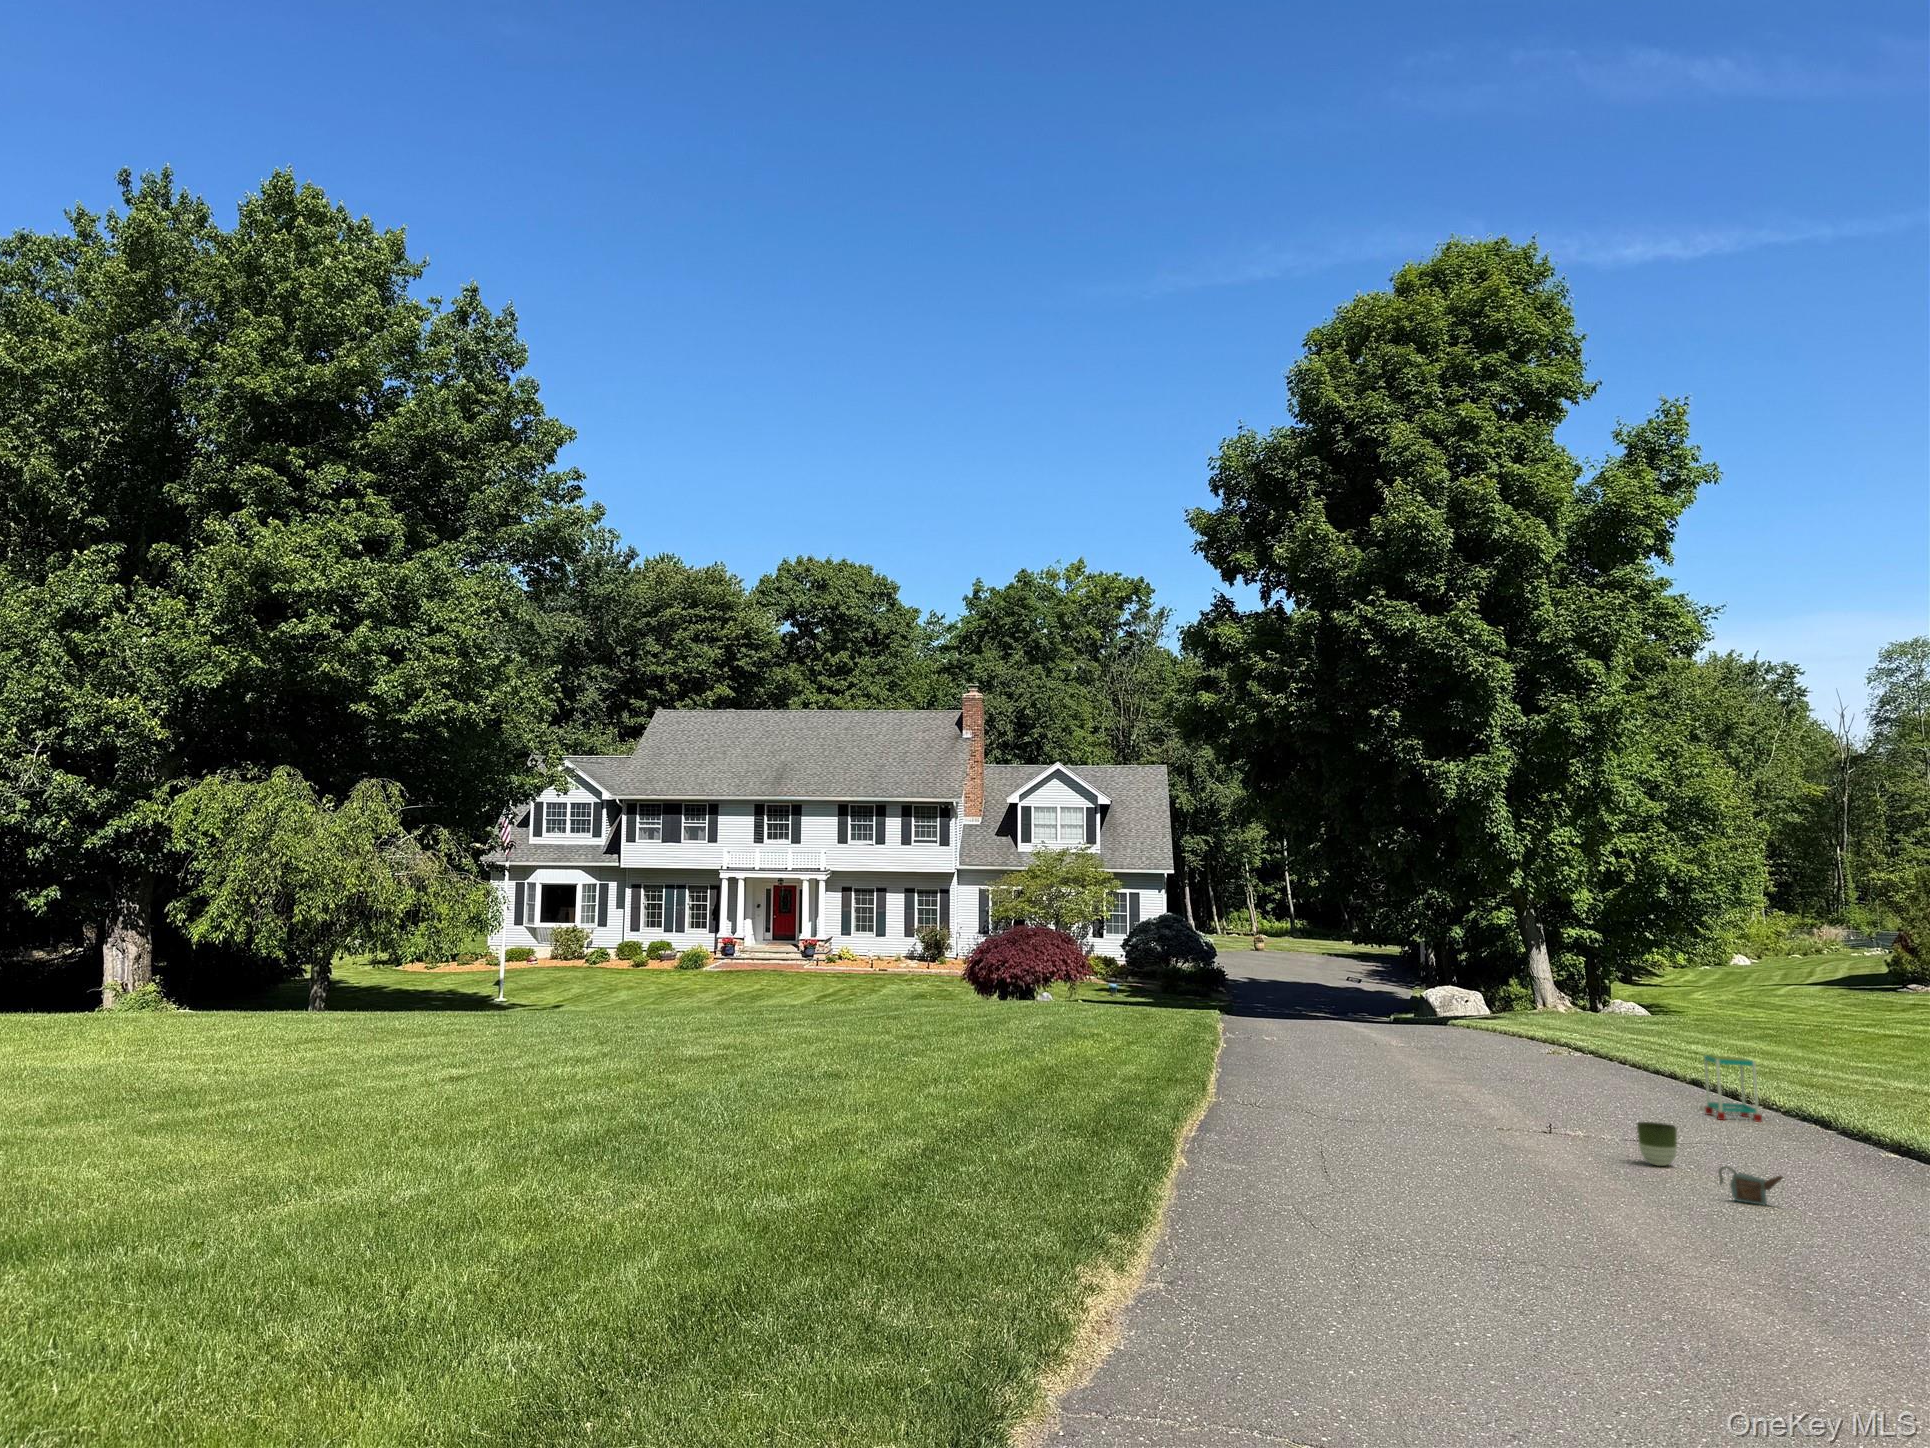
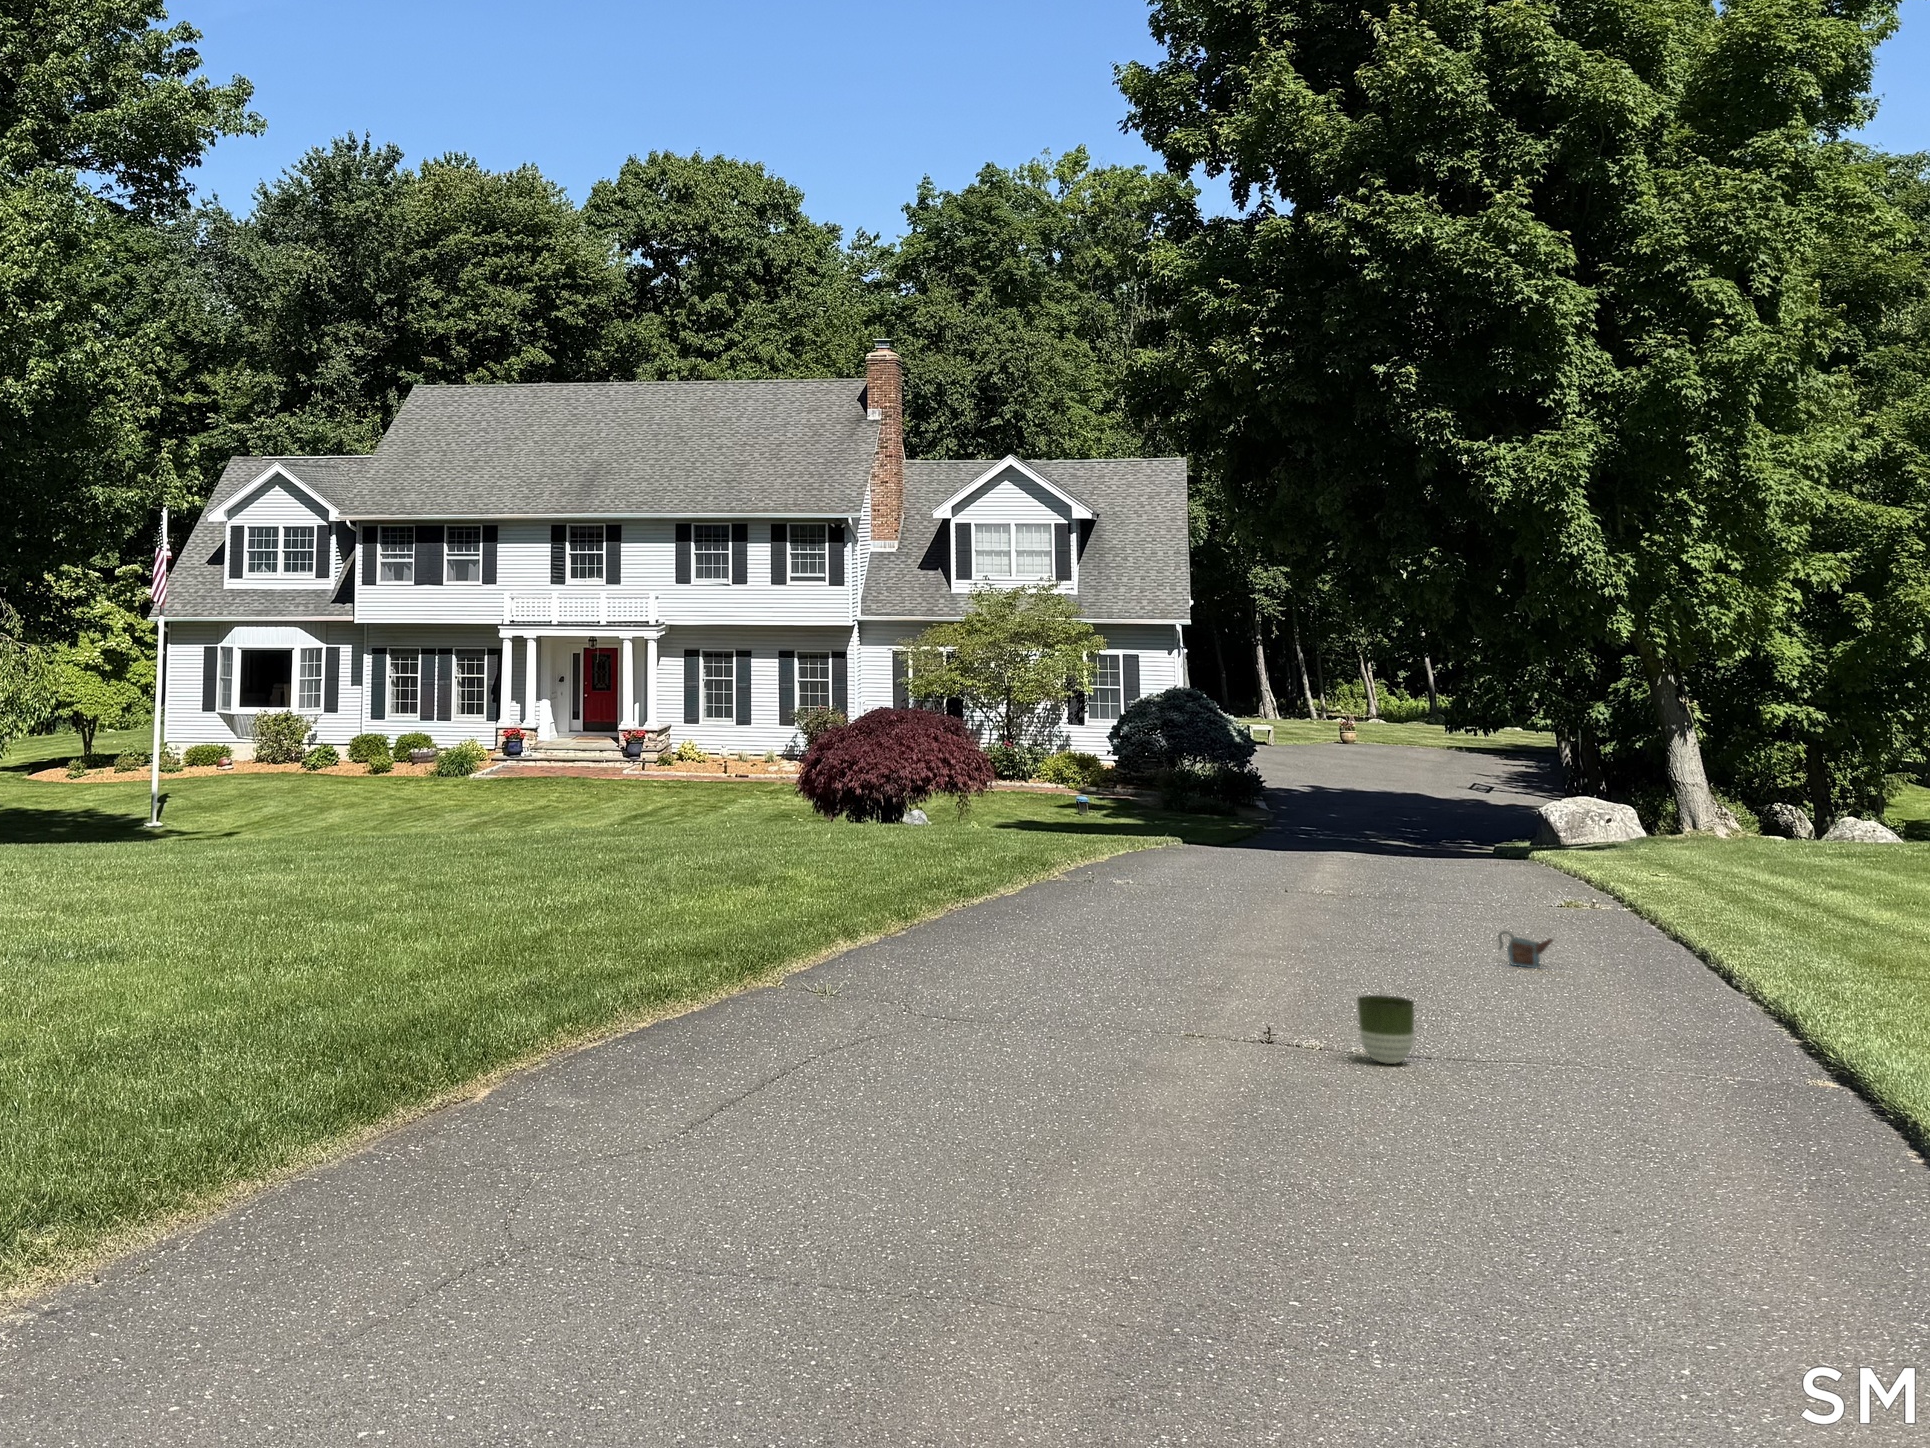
side table: present [1704,1055,1762,1122] -> none [1615,897,1689,1003]
watering can: present [1718,1166,1783,1205] -> present [1498,931,1553,968]

